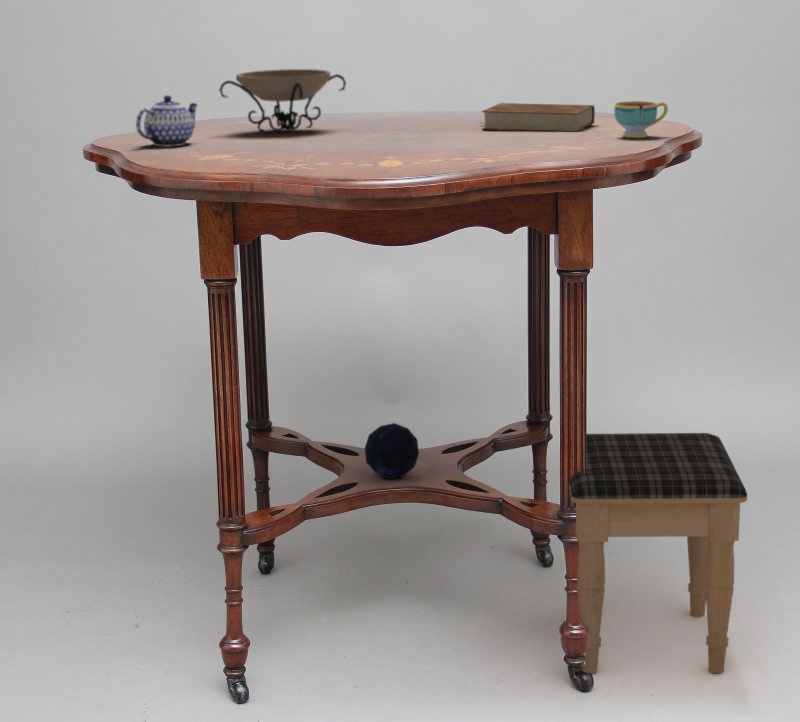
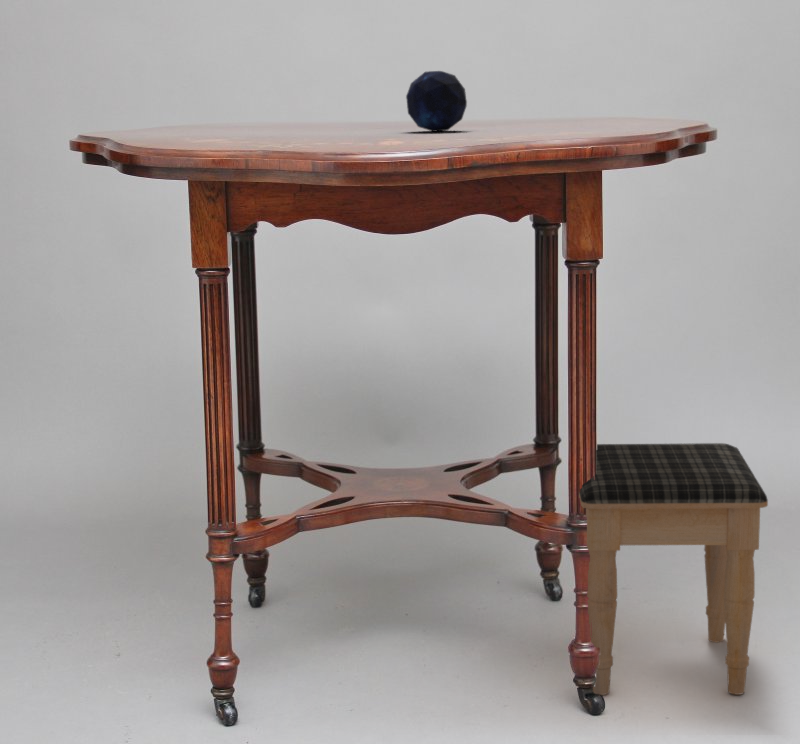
decorative bowl: present [220,69,346,132] -> none [212,68,345,131]
teapot: present [136,95,197,146] -> none [125,86,190,138]
teacup: present [614,101,668,138] -> none [625,92,681,129]
book: present [482,103,595,131] -> none [482,103,604,129]
decorative orb: present [365,423,419,479] -> present [406,71,467,131]

